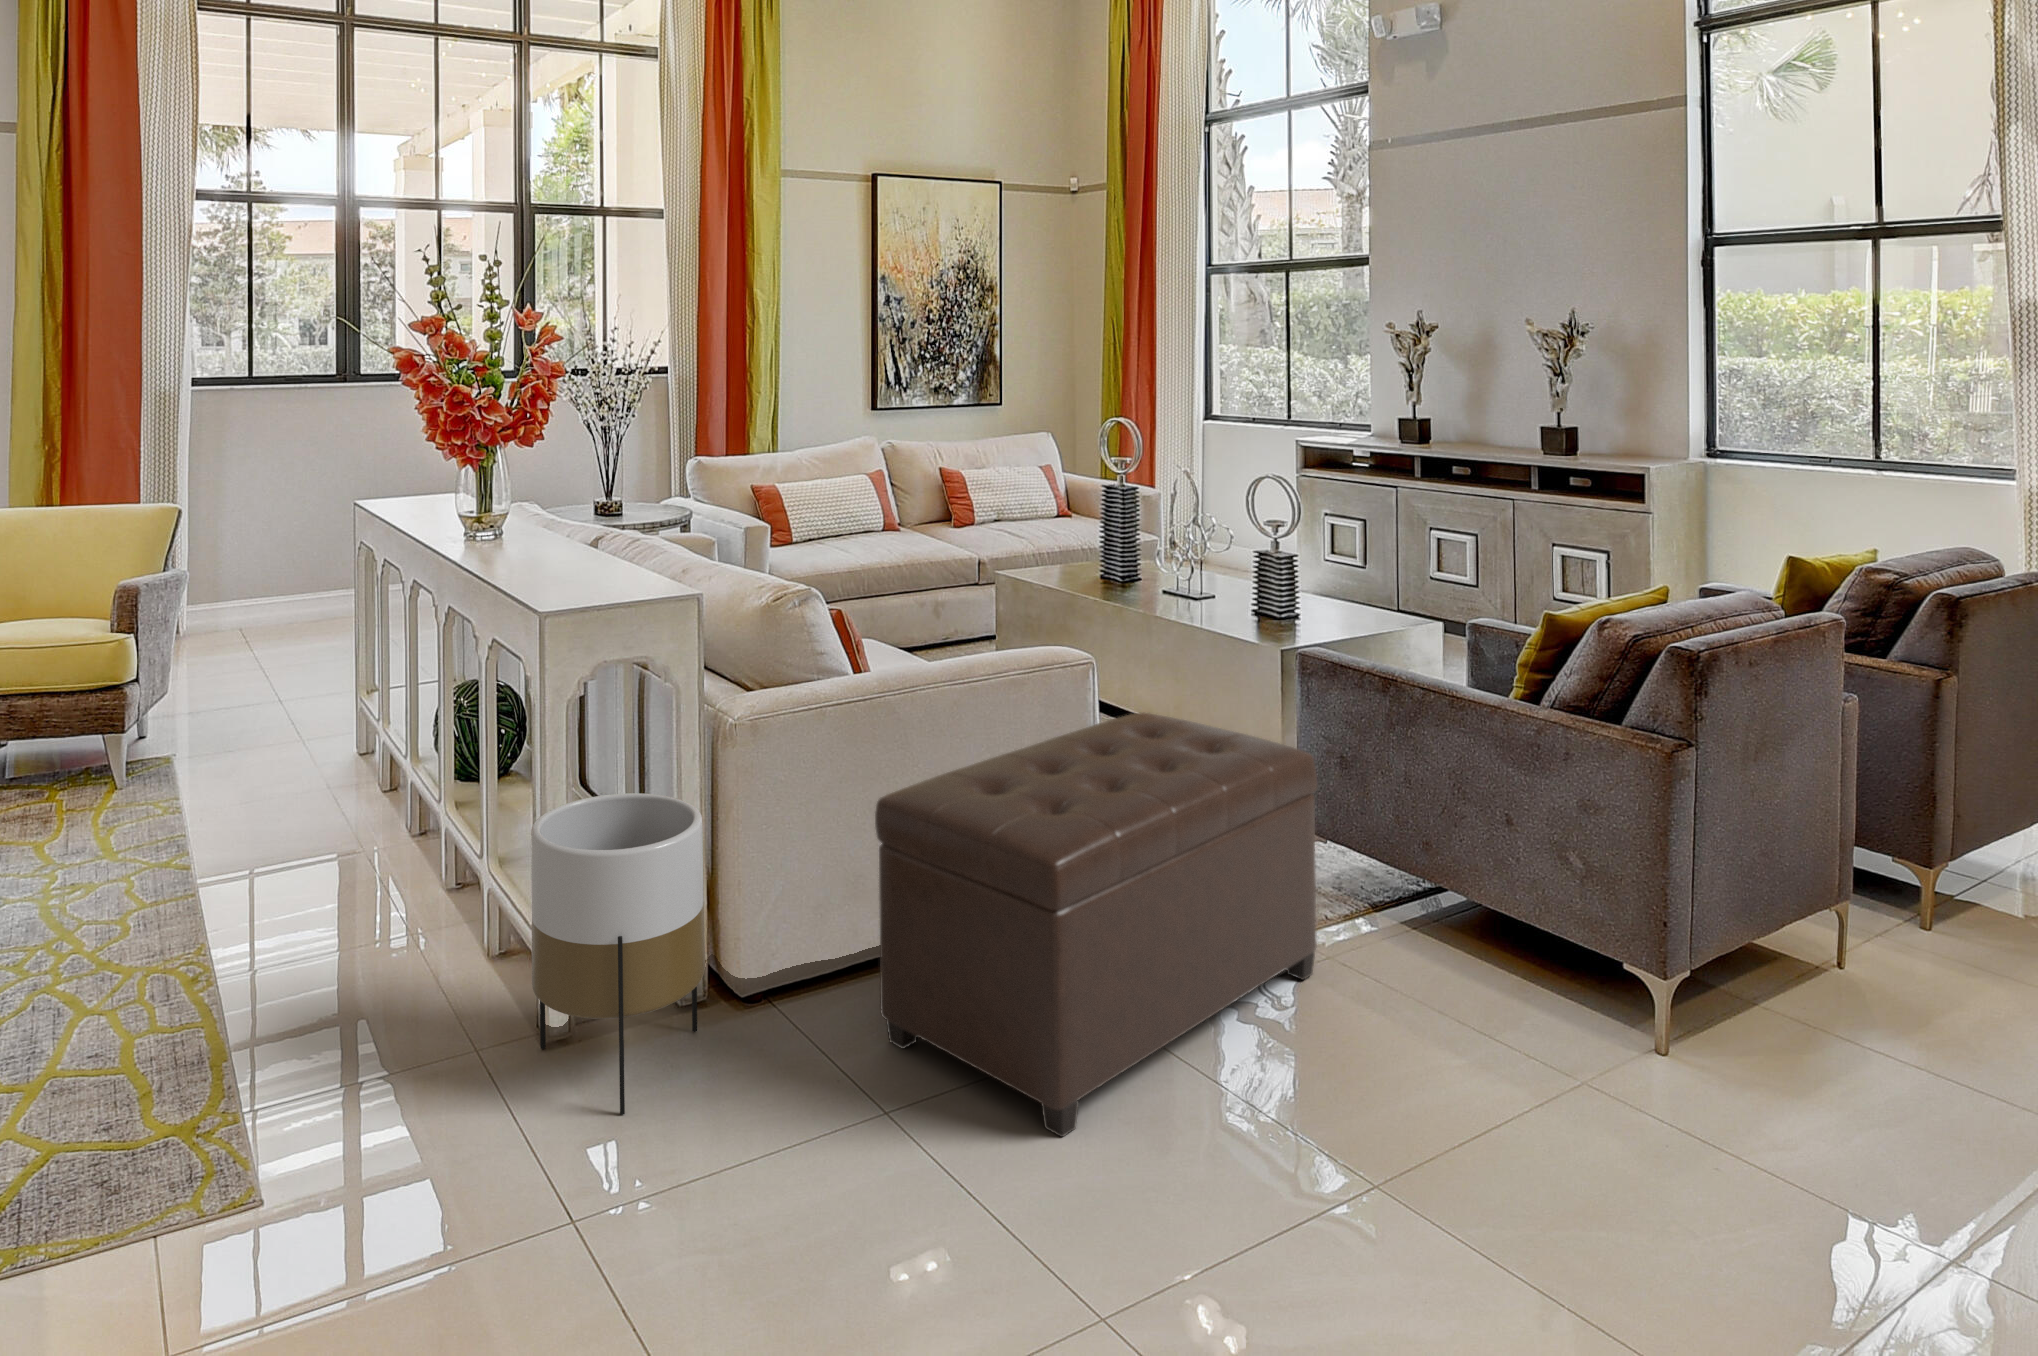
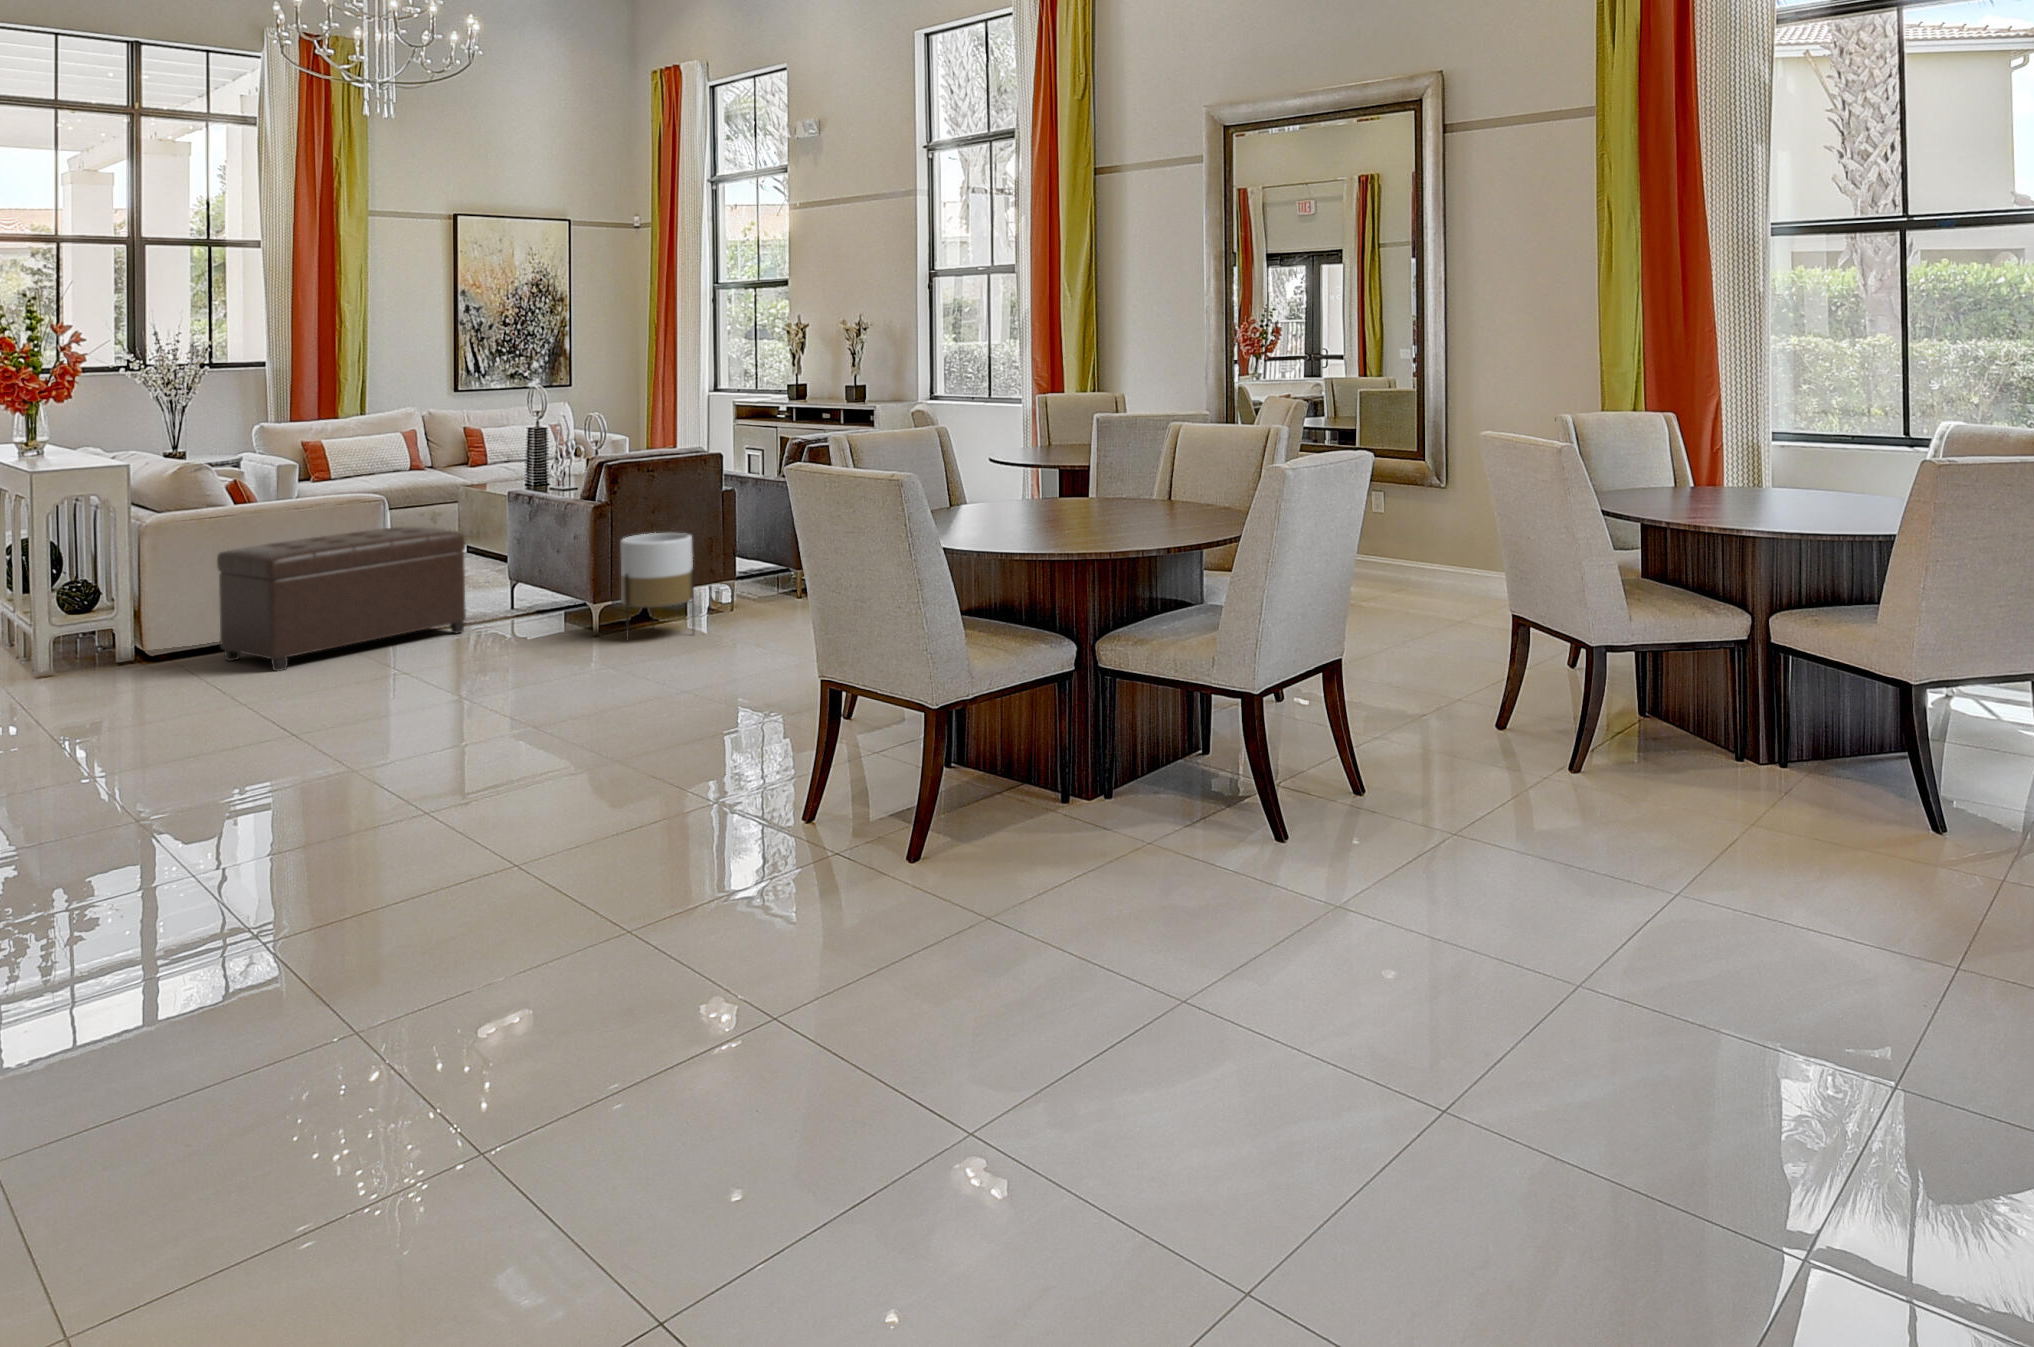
planter: present [531,793,705,1115] -> present [621,533,695,640]

